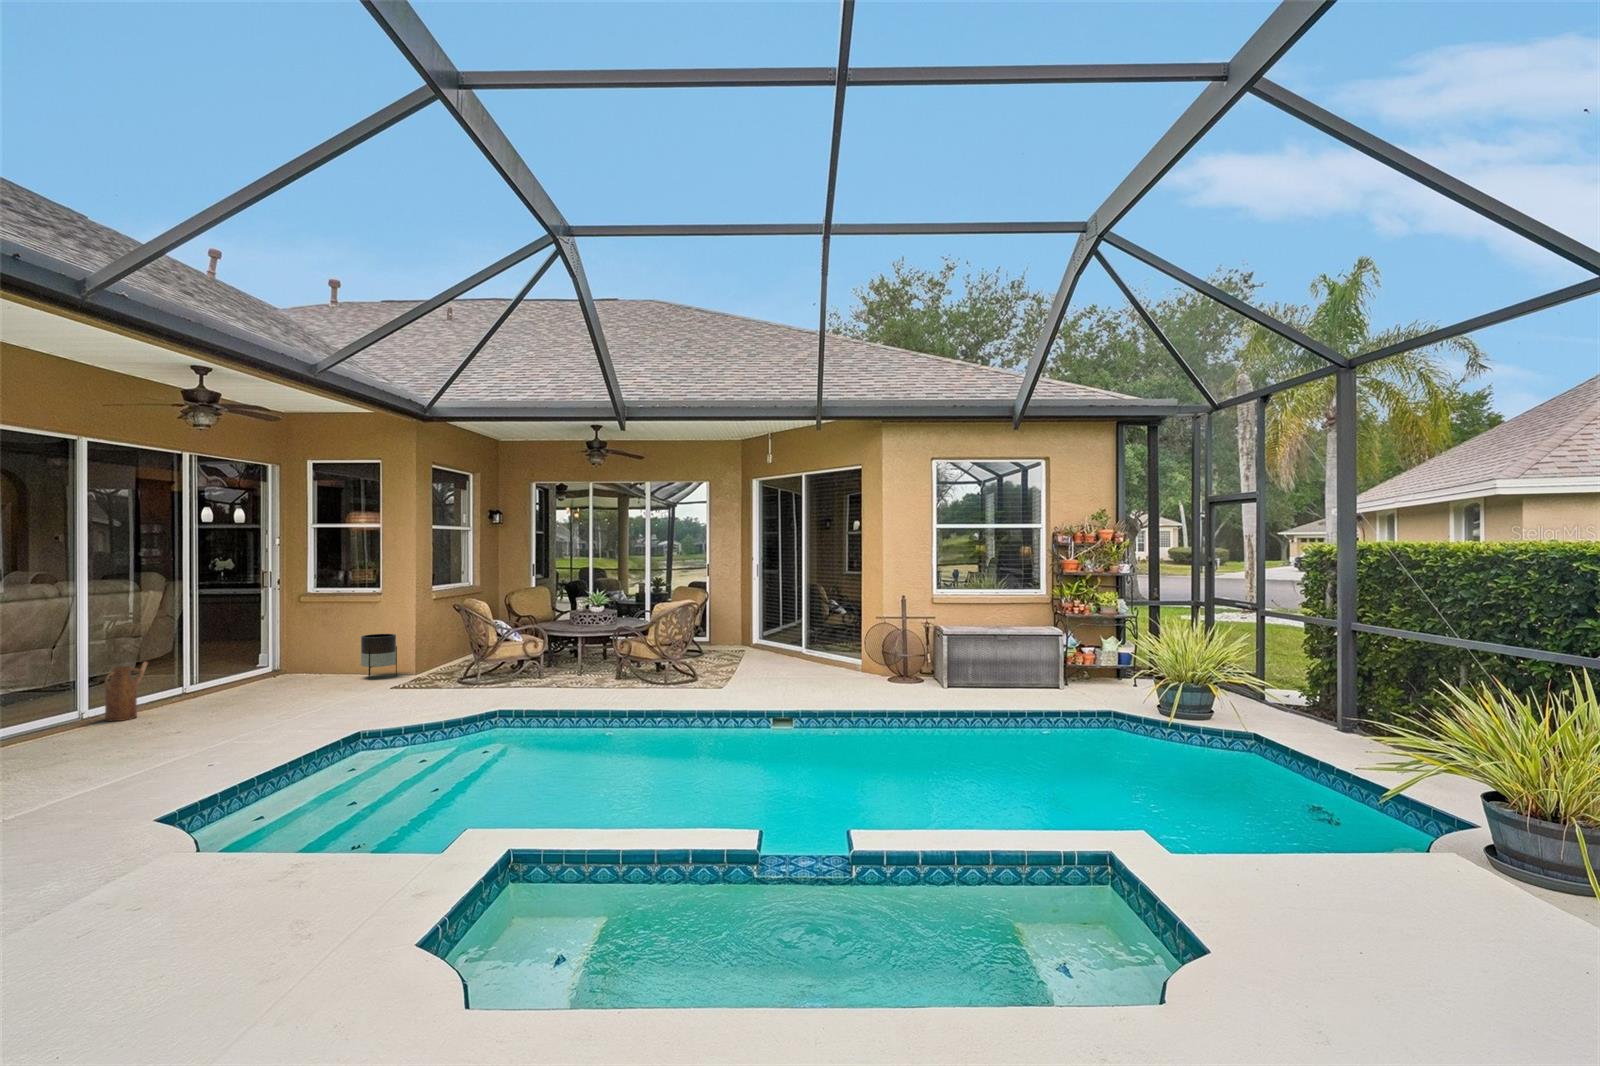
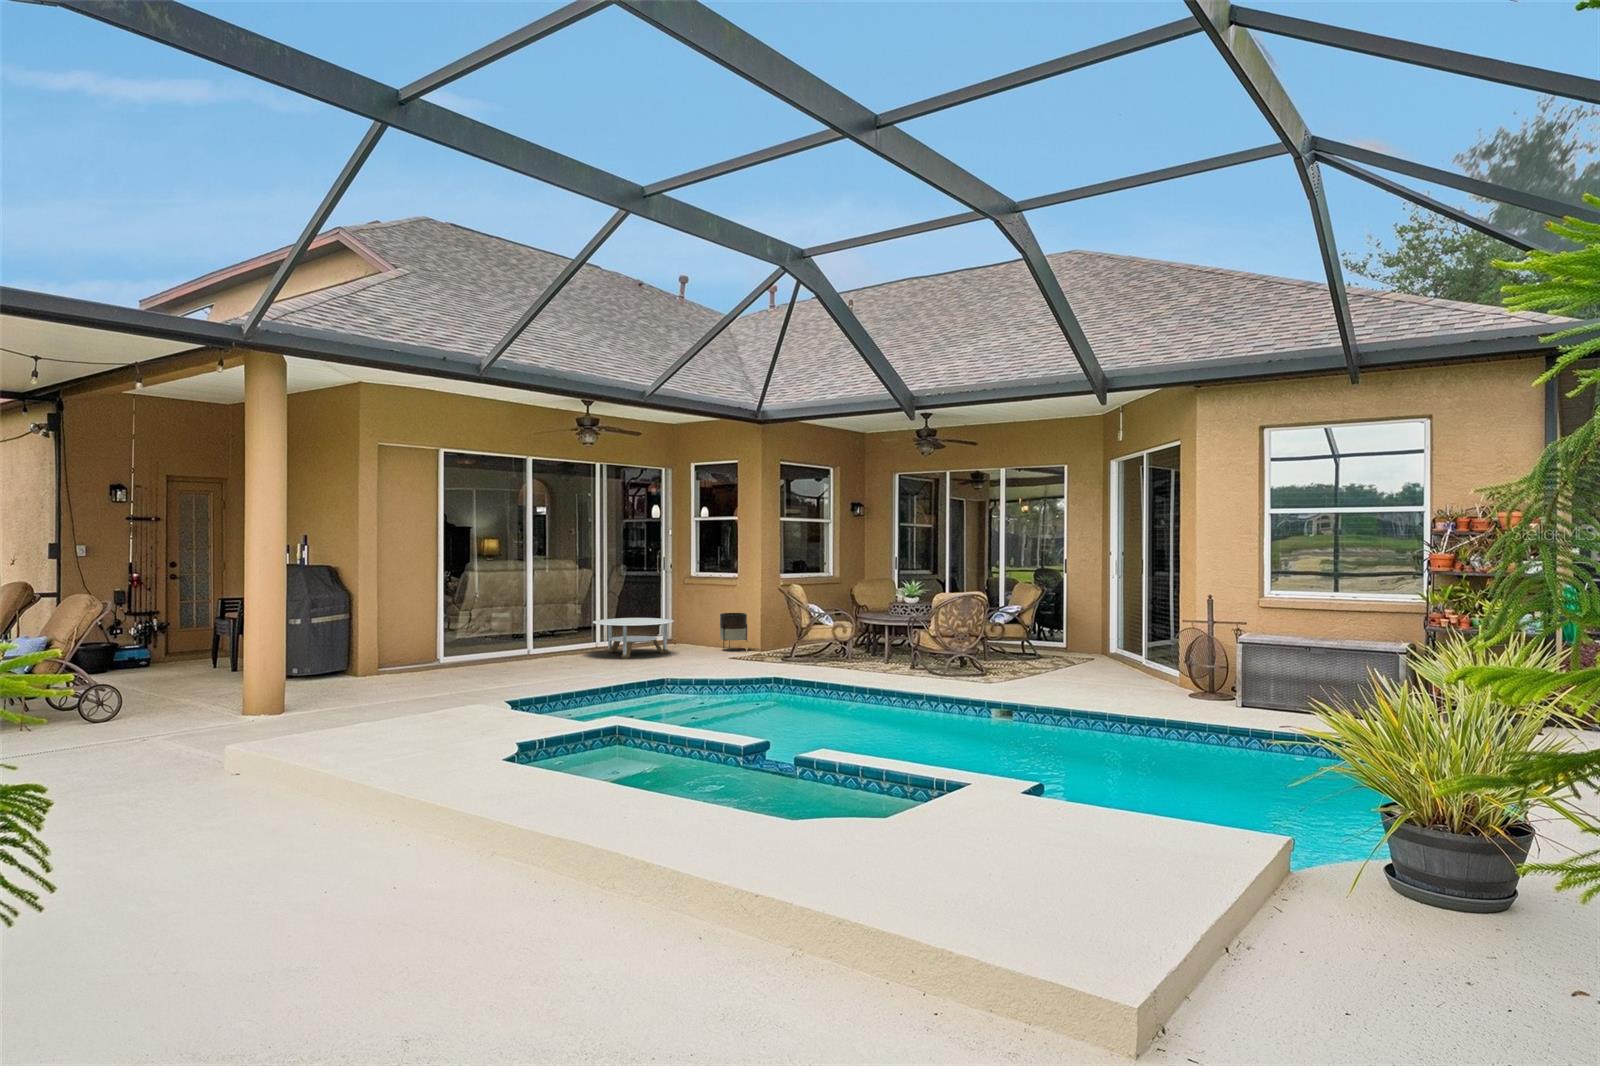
round table: none [183,648,307,705] -> present [593,618,674,658]
watering can: present [105,662,148,721] -> none [539,620,569,660]

